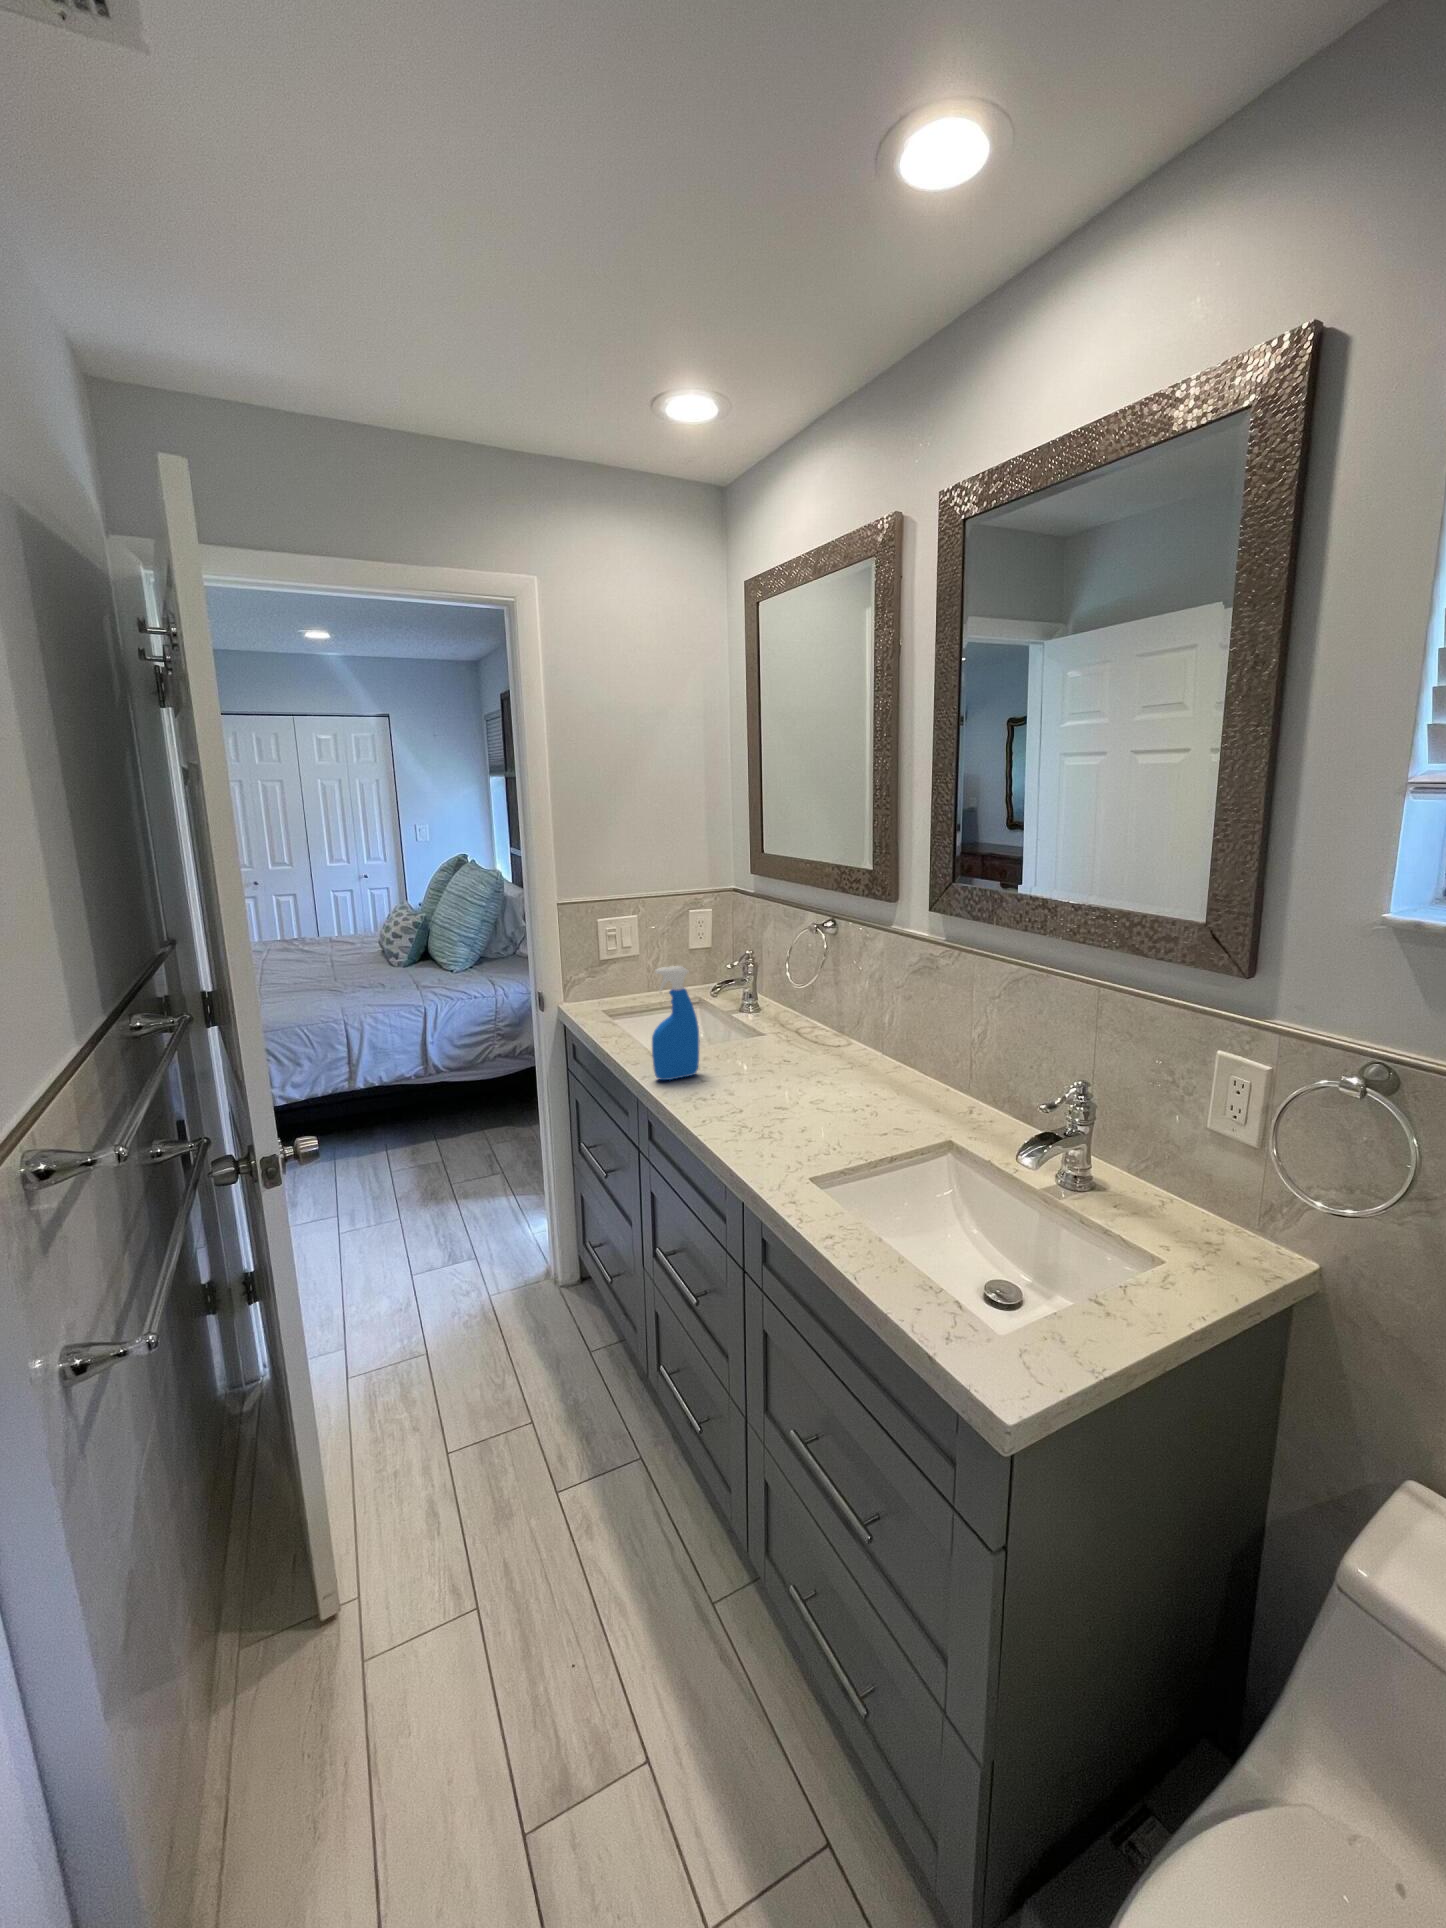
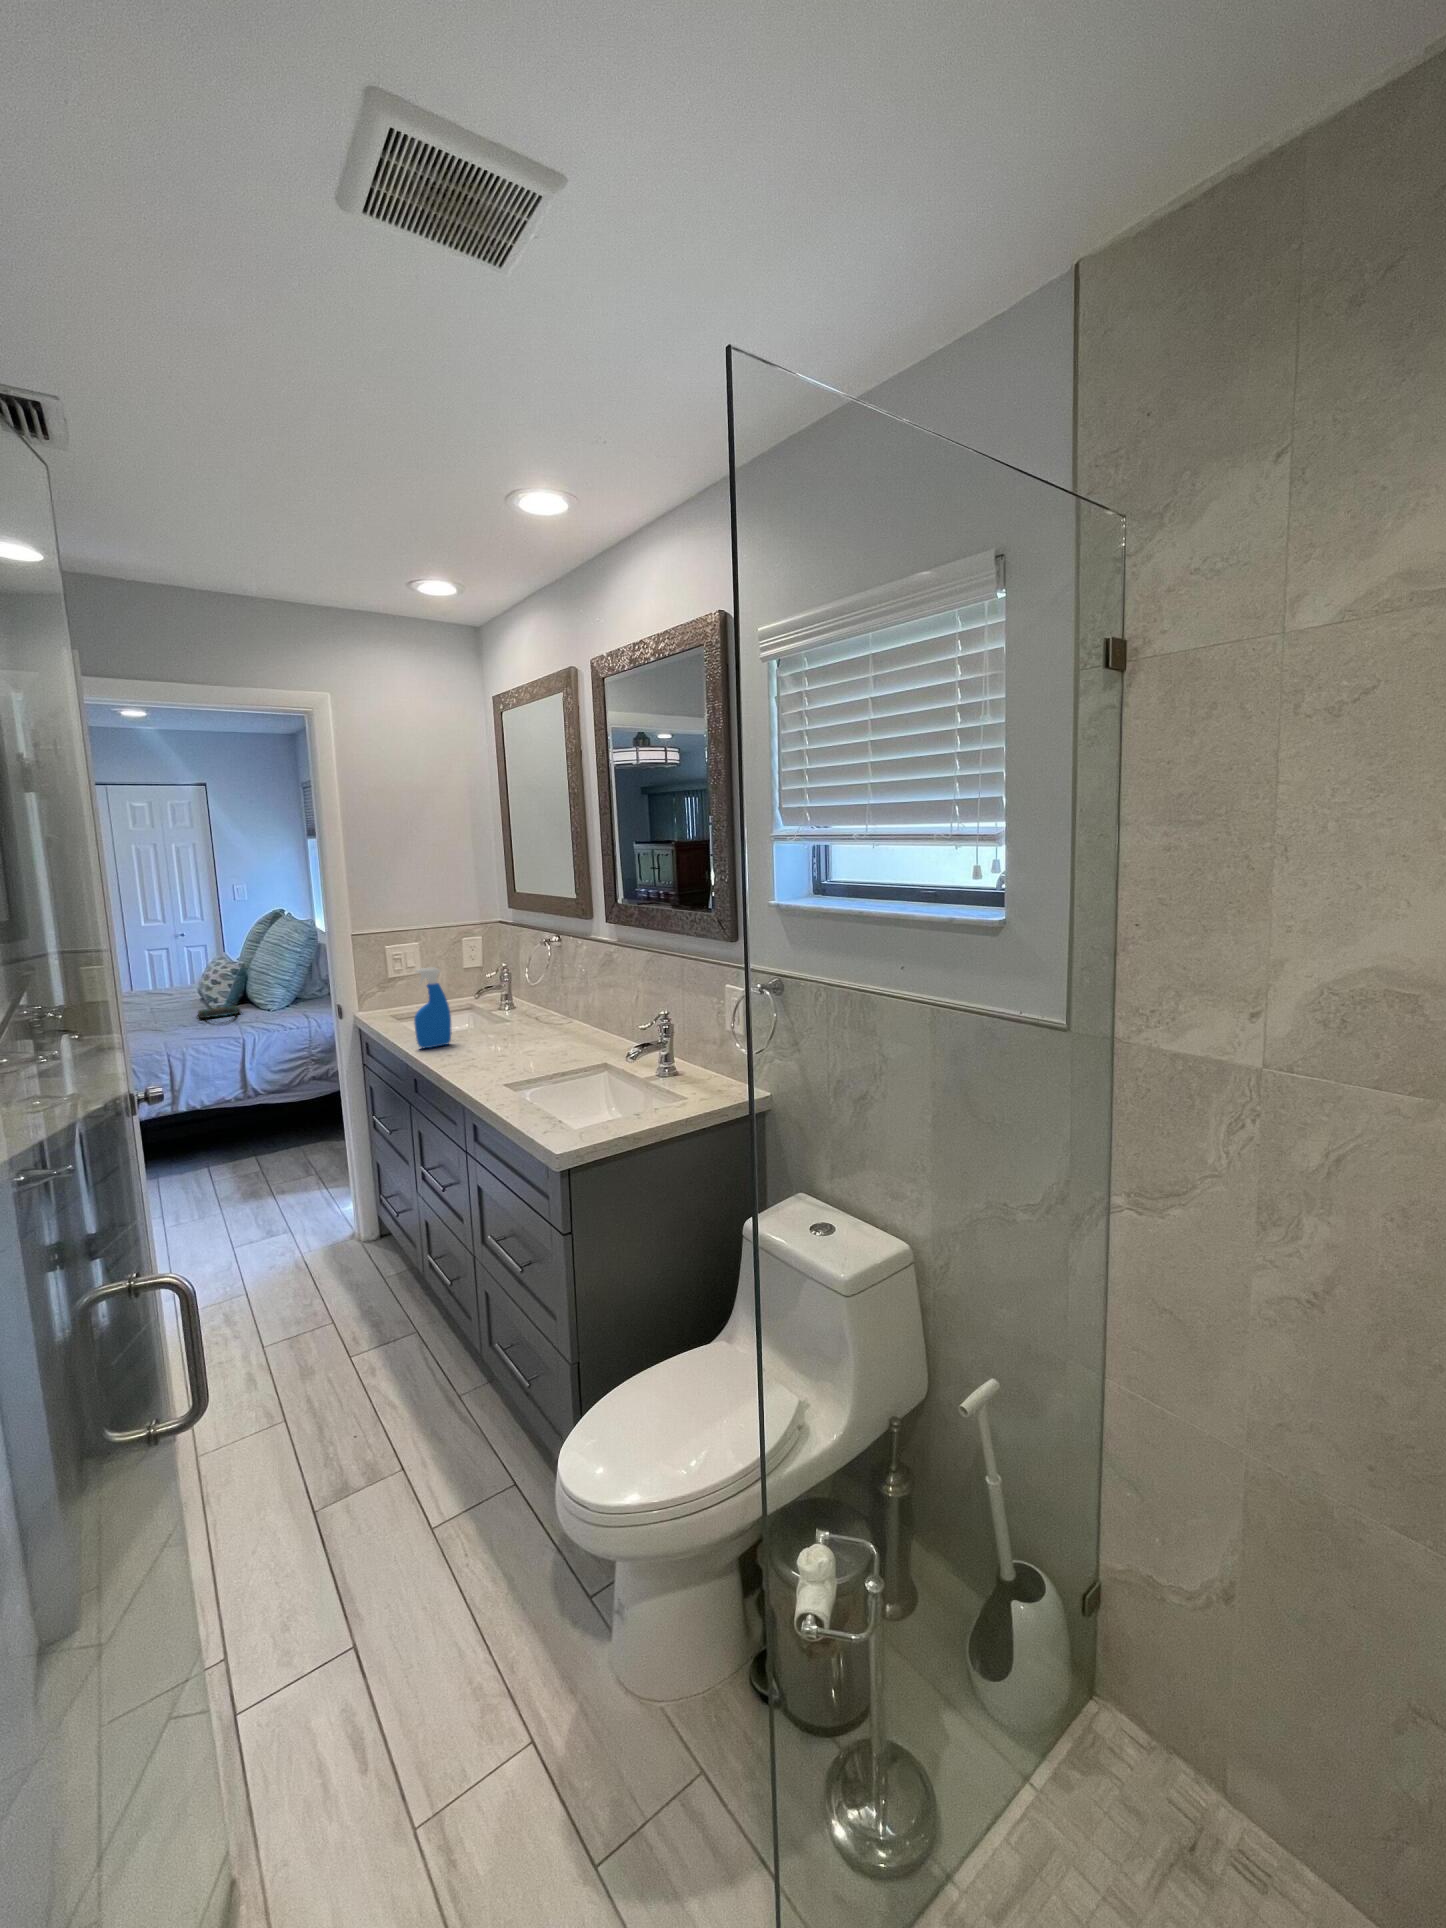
tote bag: none [376,963,425,986] -> present [197,1006,241,1021]

